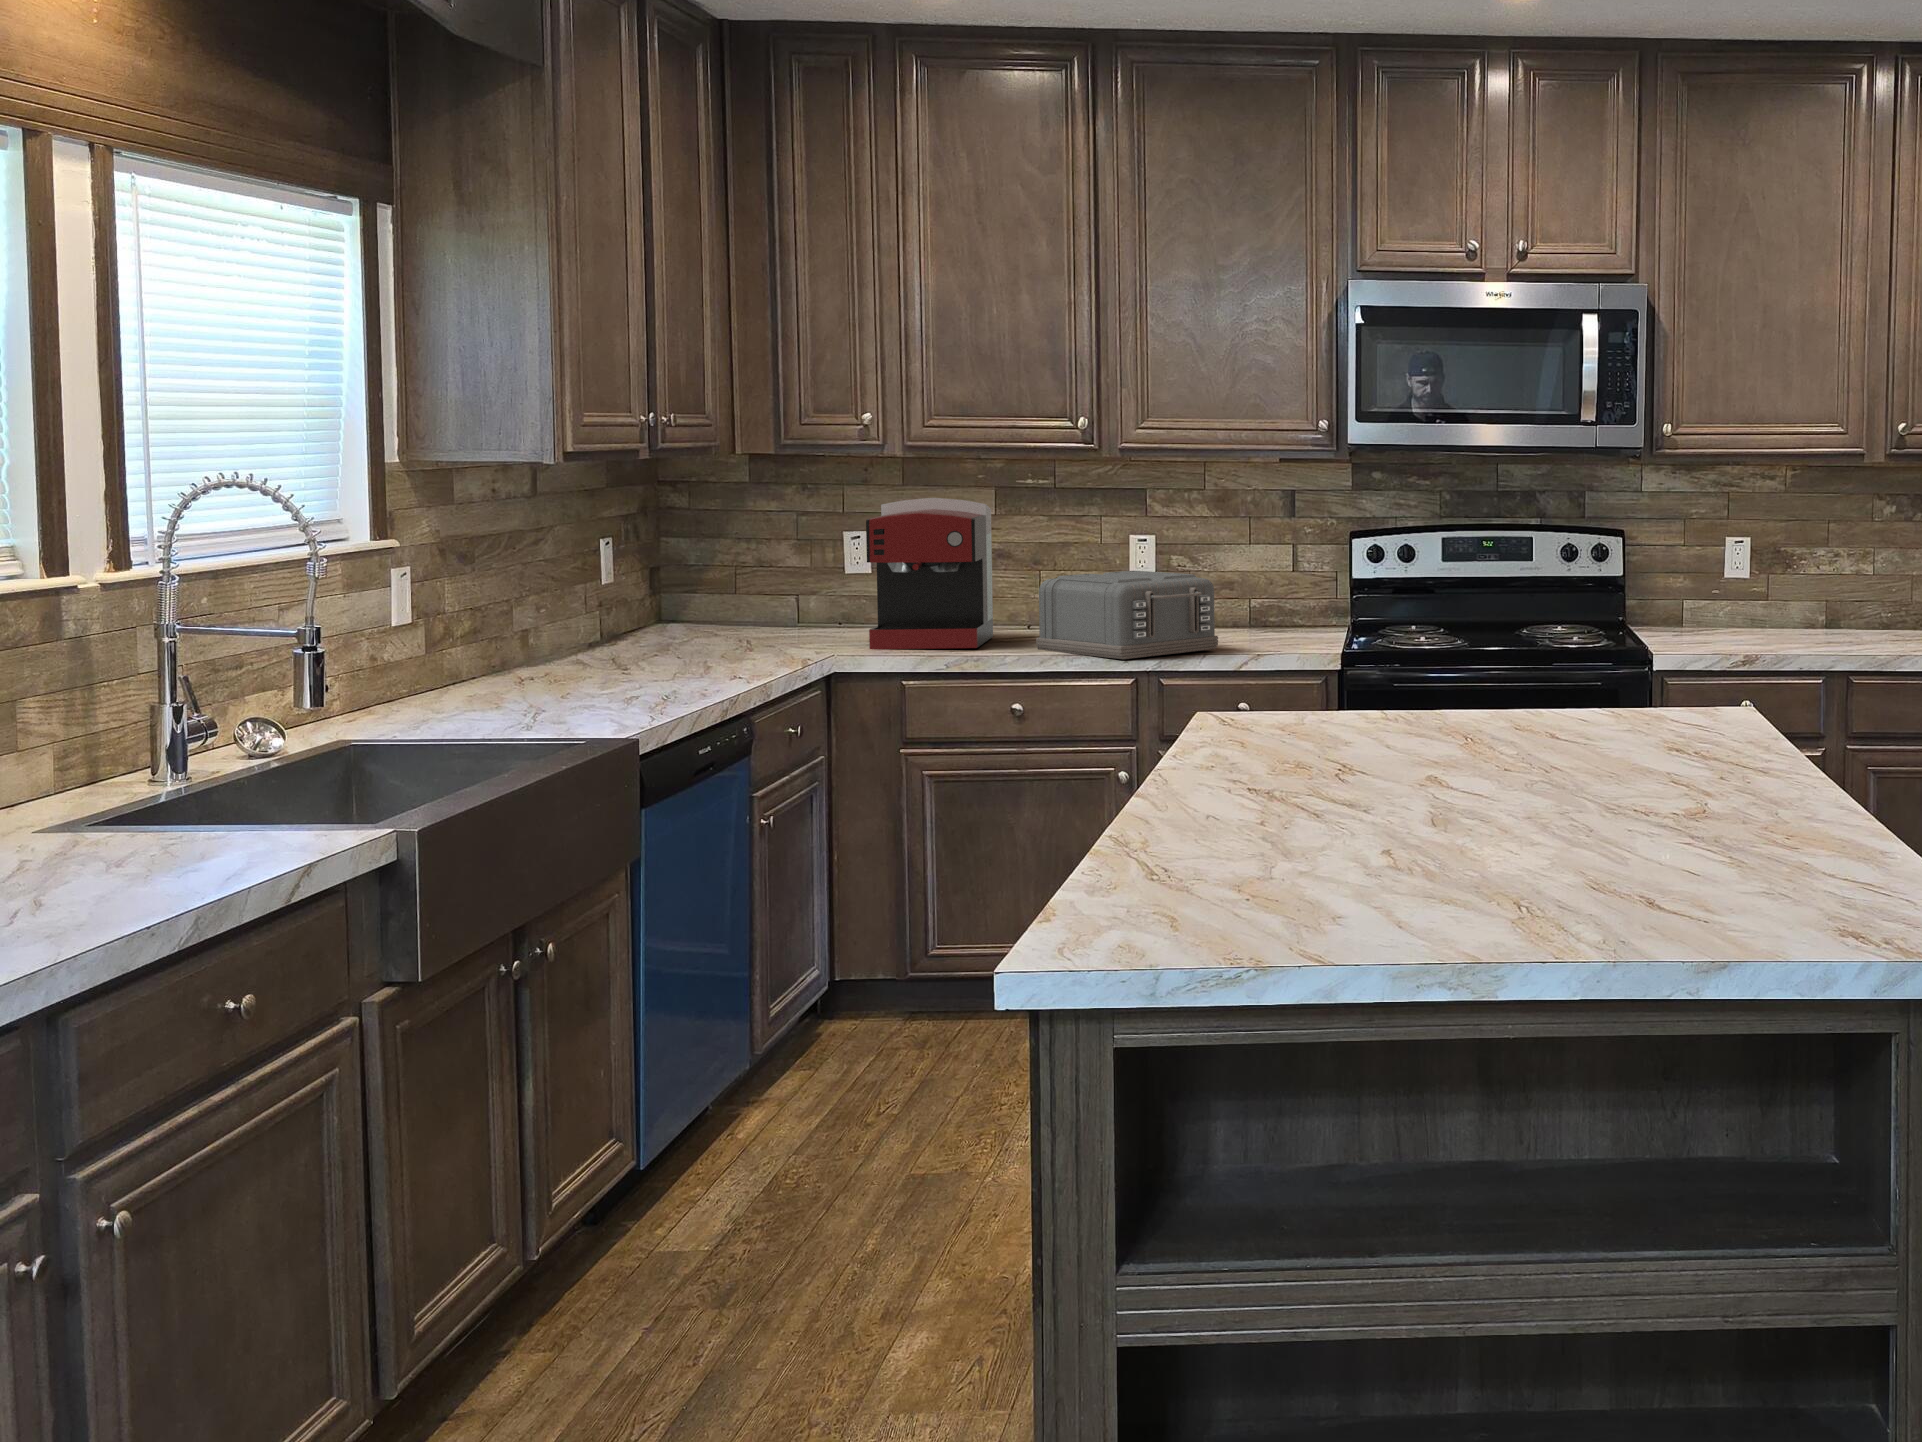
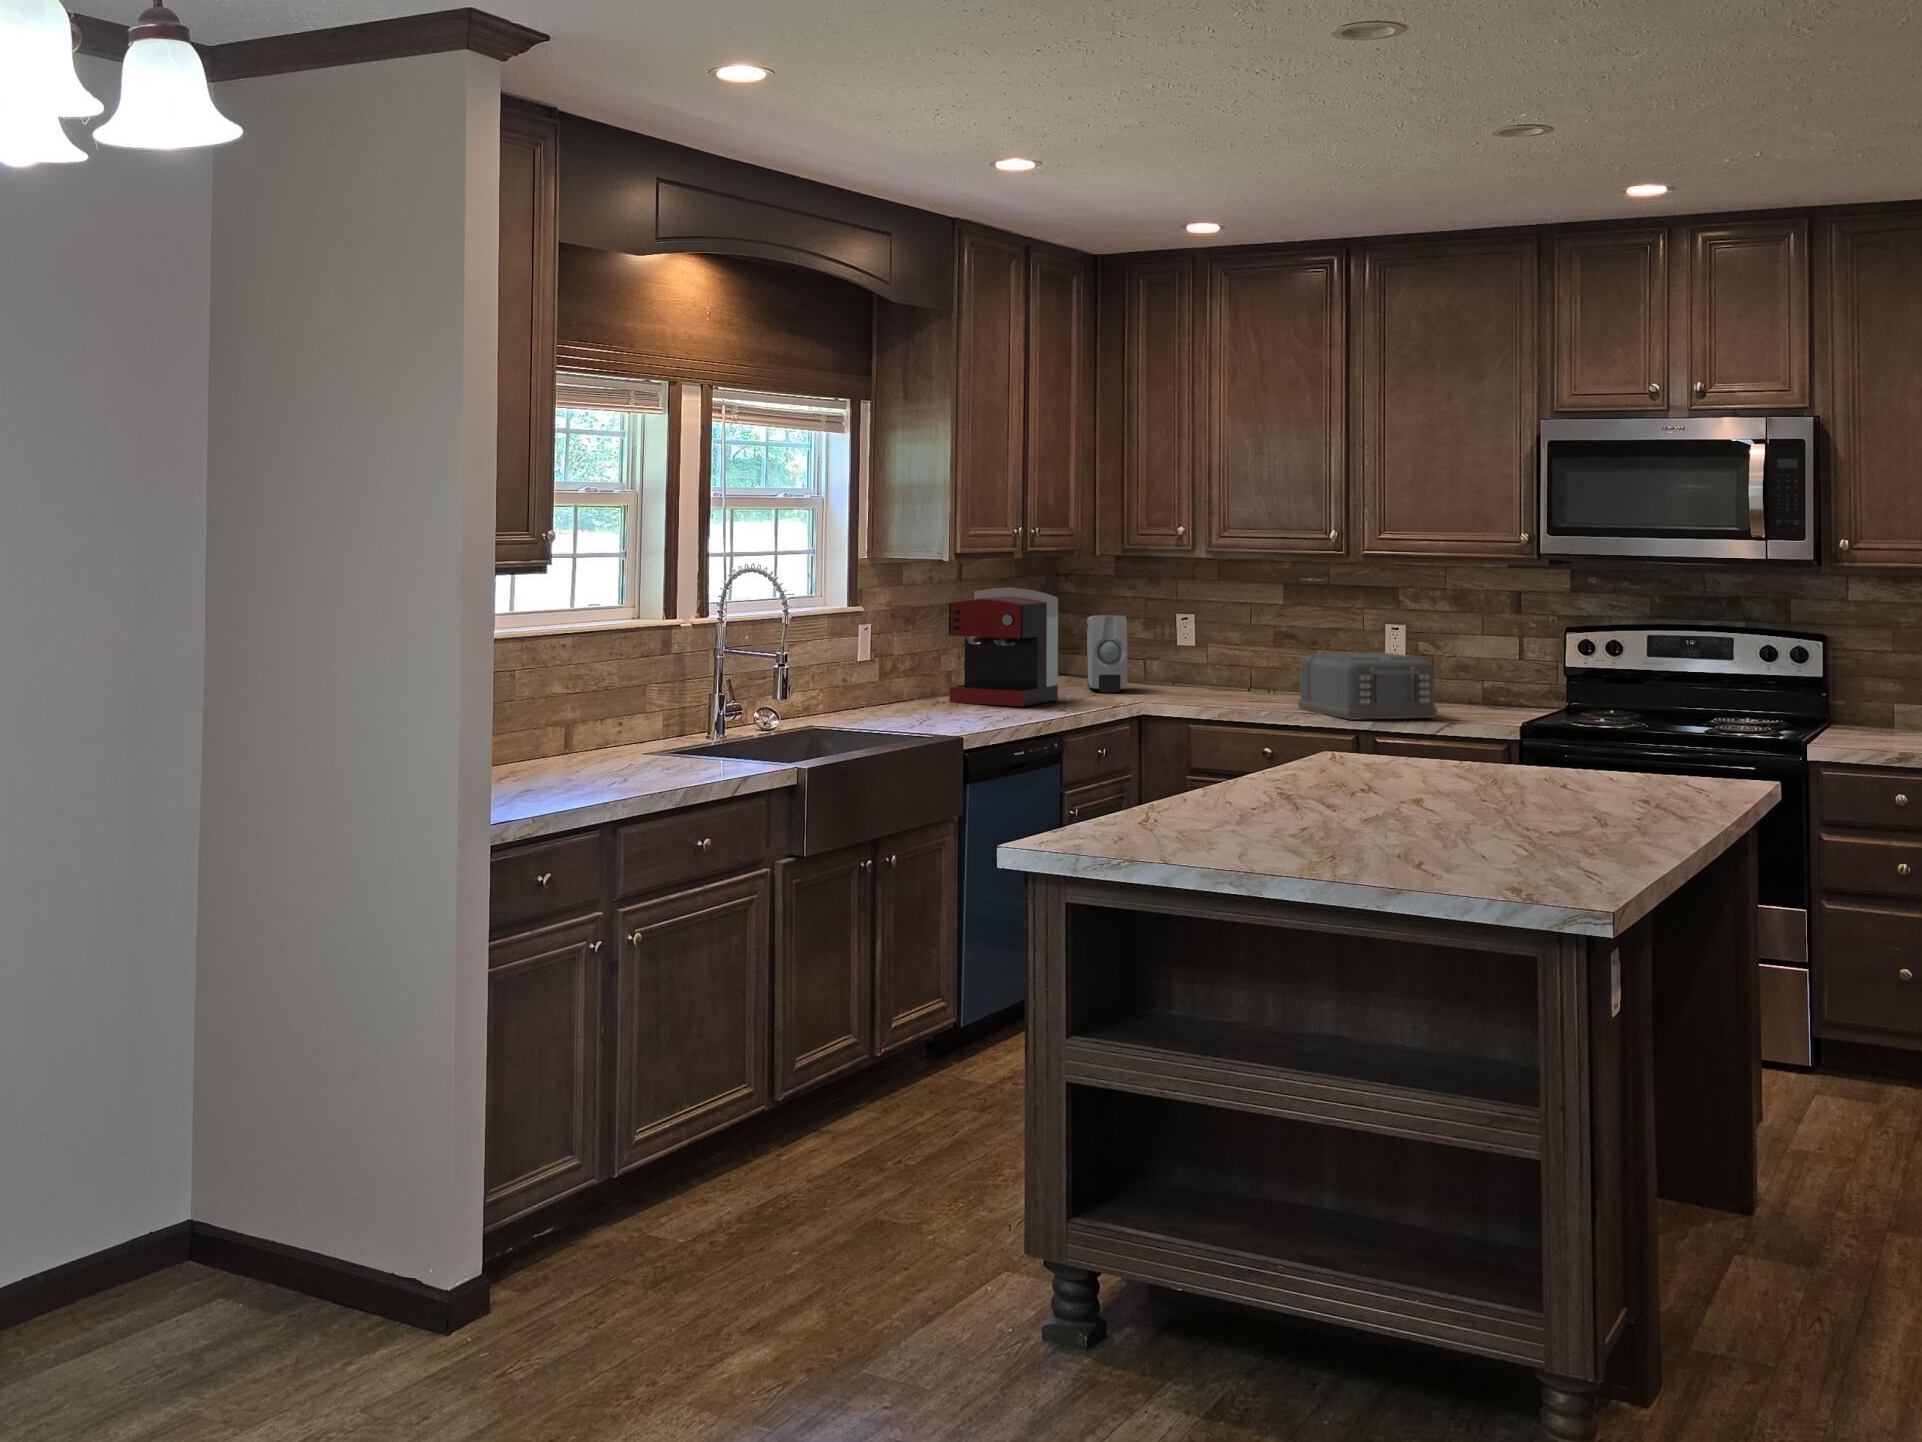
coffee maker: present [866,498,993,649] -> present [949,587,1058,706]
soap dispenser: none [720,538,789,645] -> present [1087,615,1127,692]

